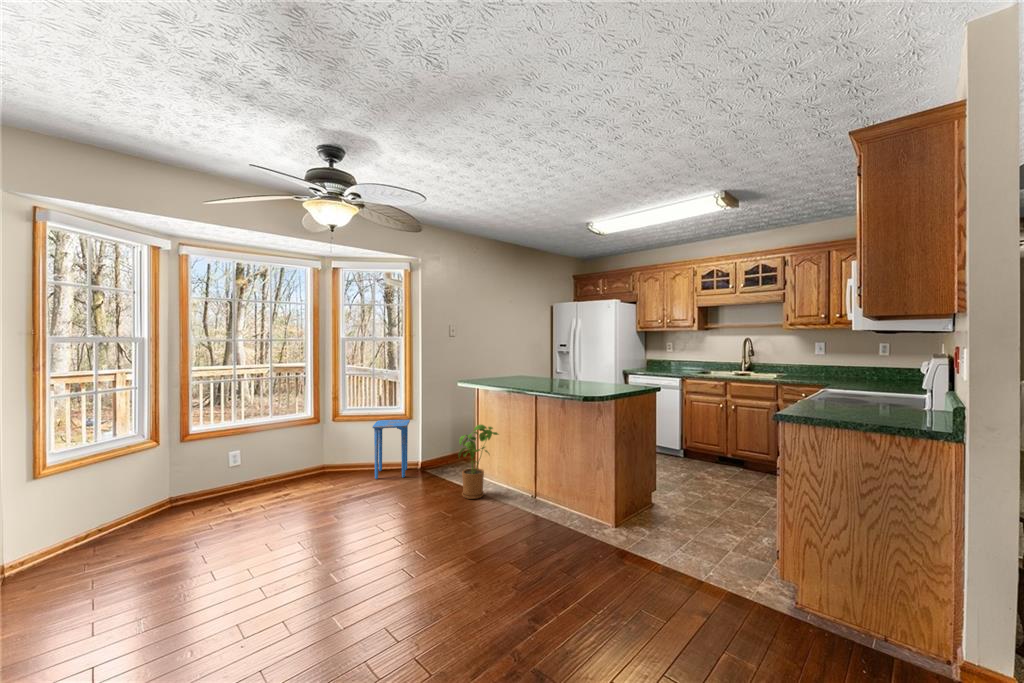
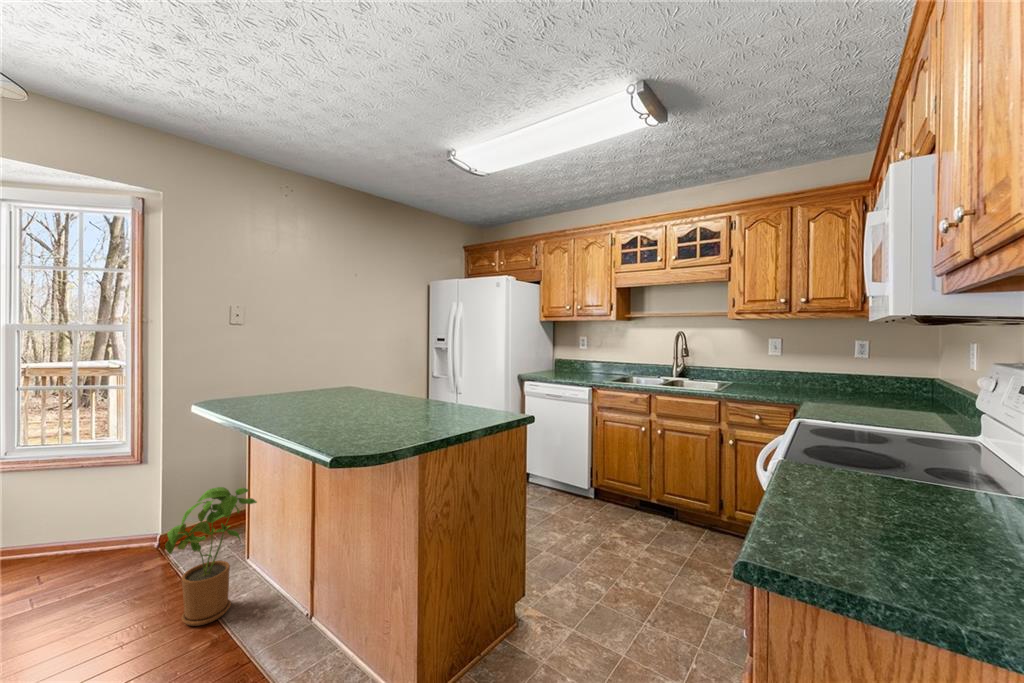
side table: present [372,420,410,479] -> none [52,463,152,575]

